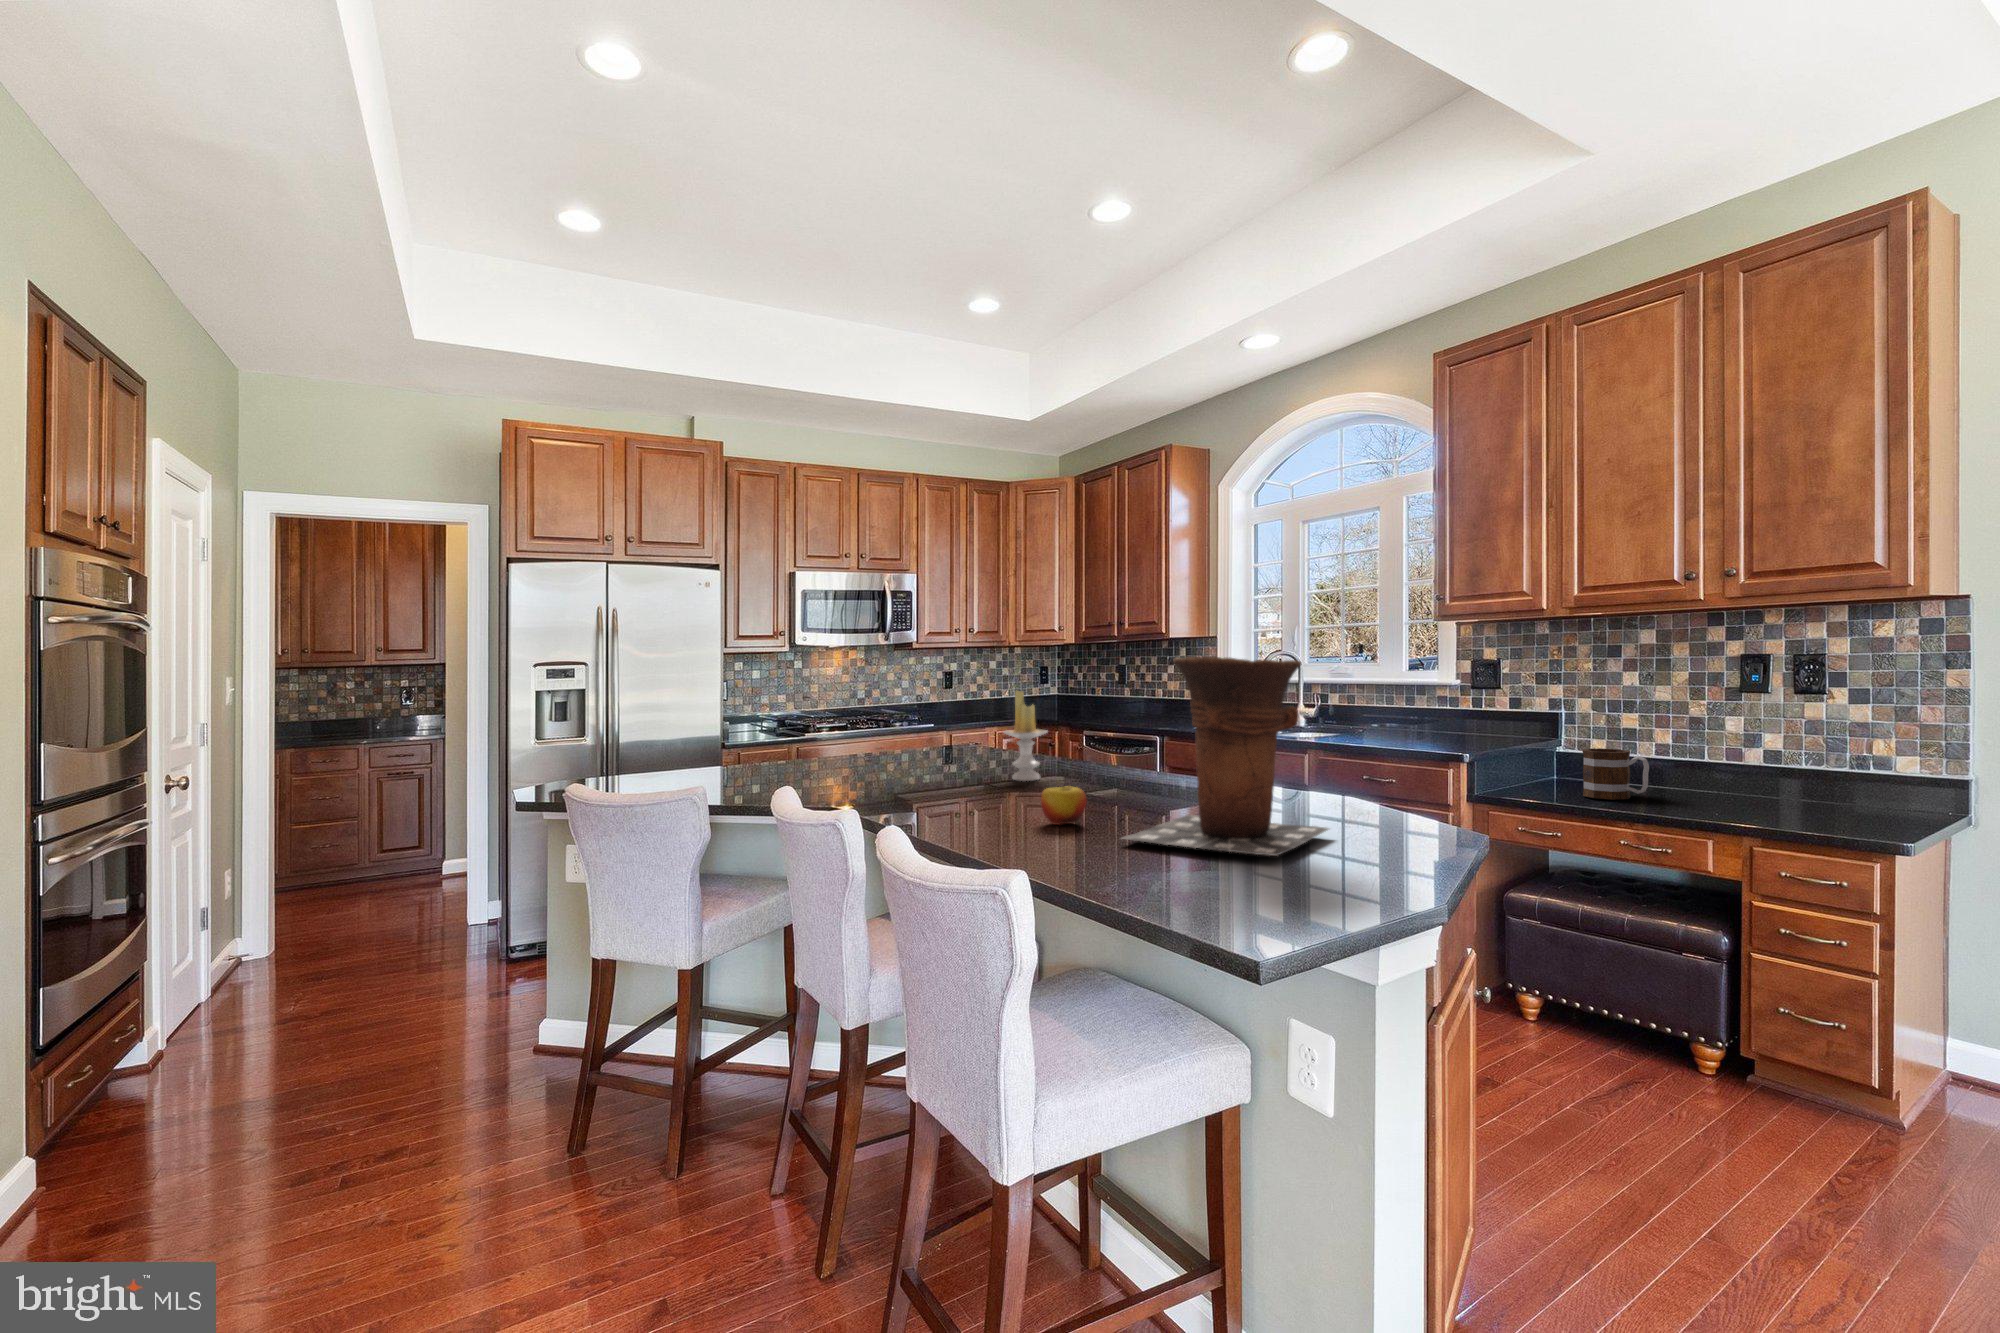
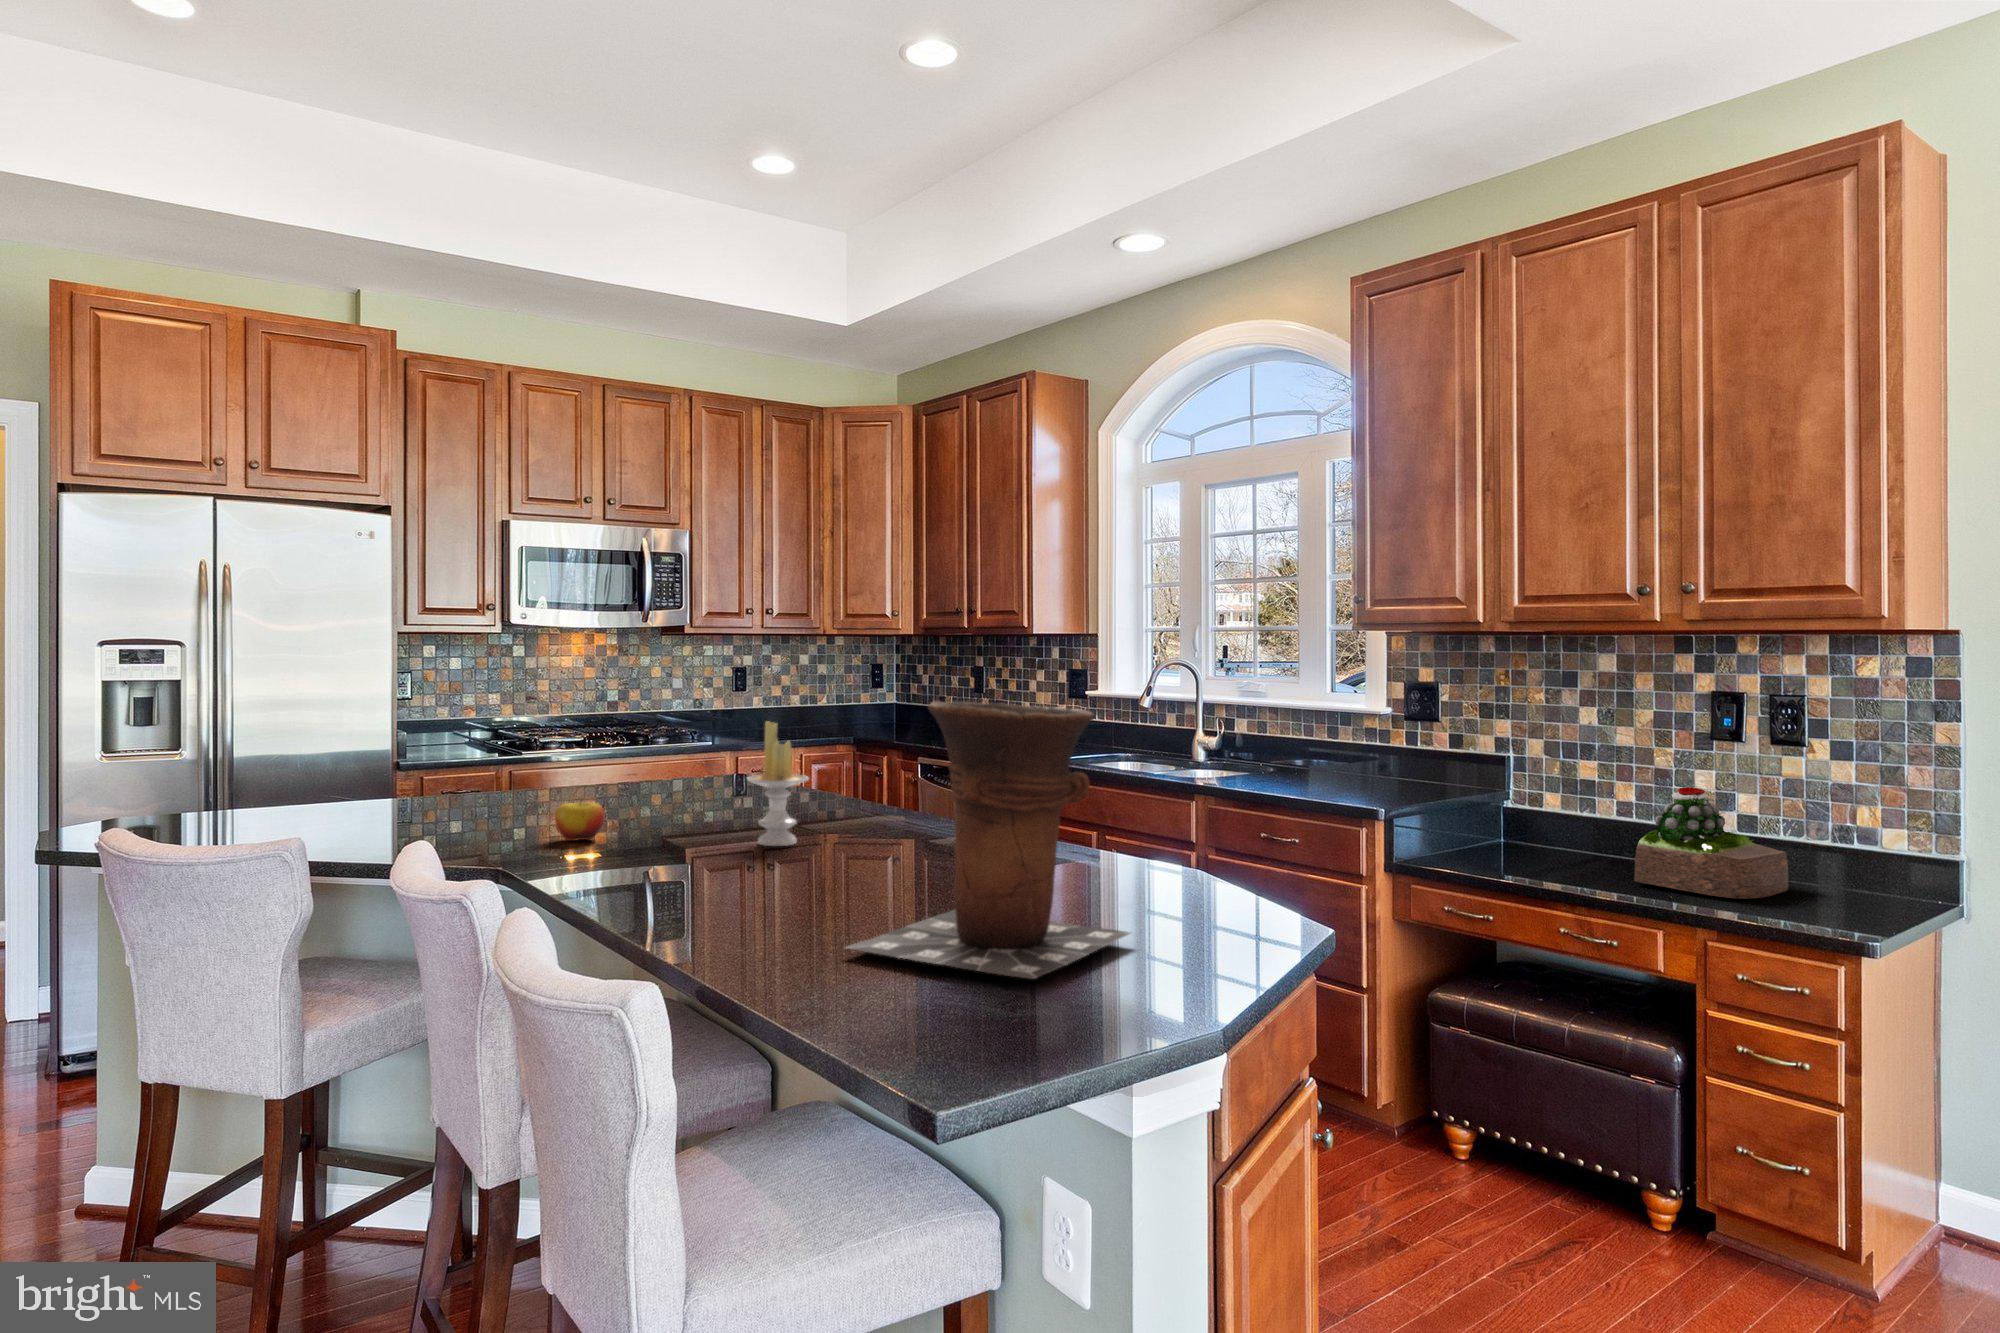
succulent plant: none [1684,729,1819,814] -> present [1634,787,1788,899]
mug: present [1583,748,1649,800] -> none [1520,806,1598,874]
apple: present [1041,786,1087,825] -> present [555,802,604,841]

